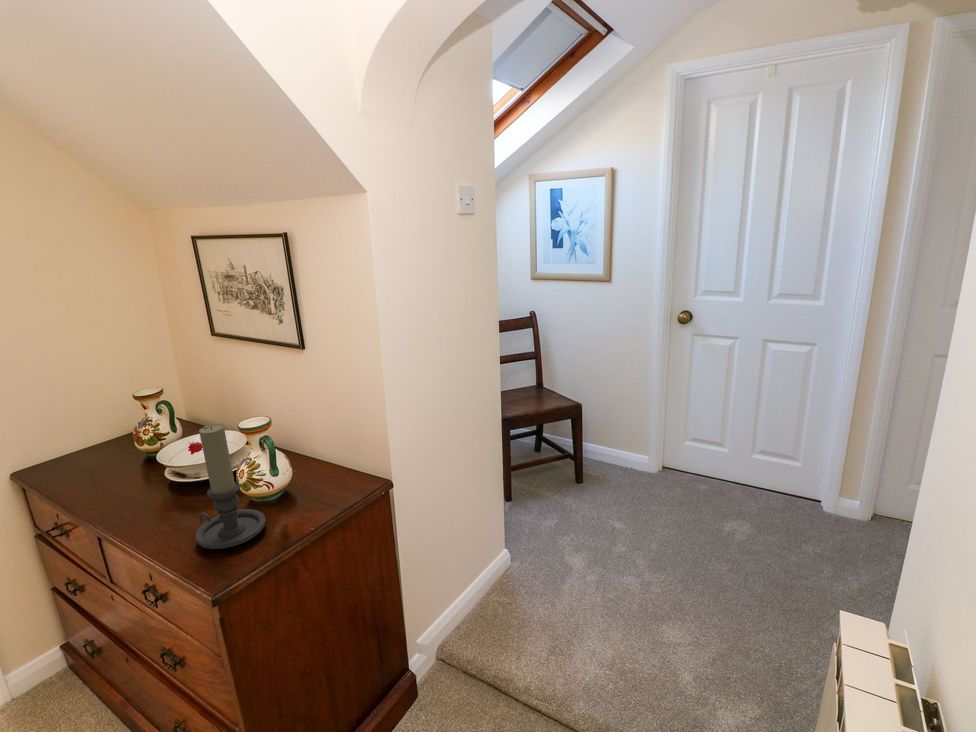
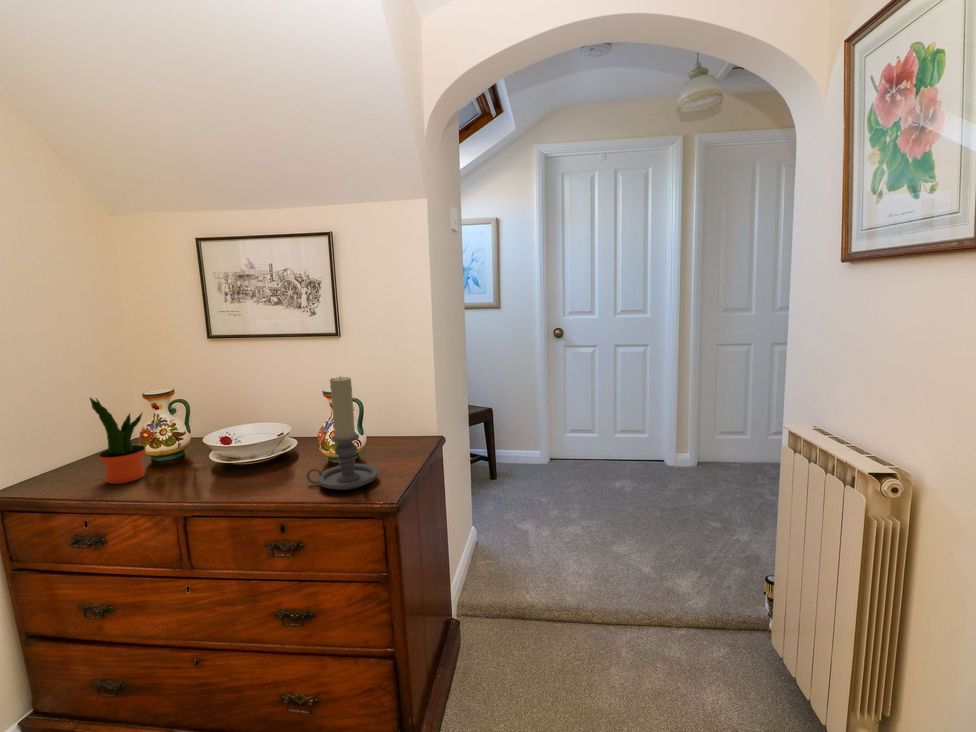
potted plant: none [52,401,124,481] -> present [90,398,146,484]

